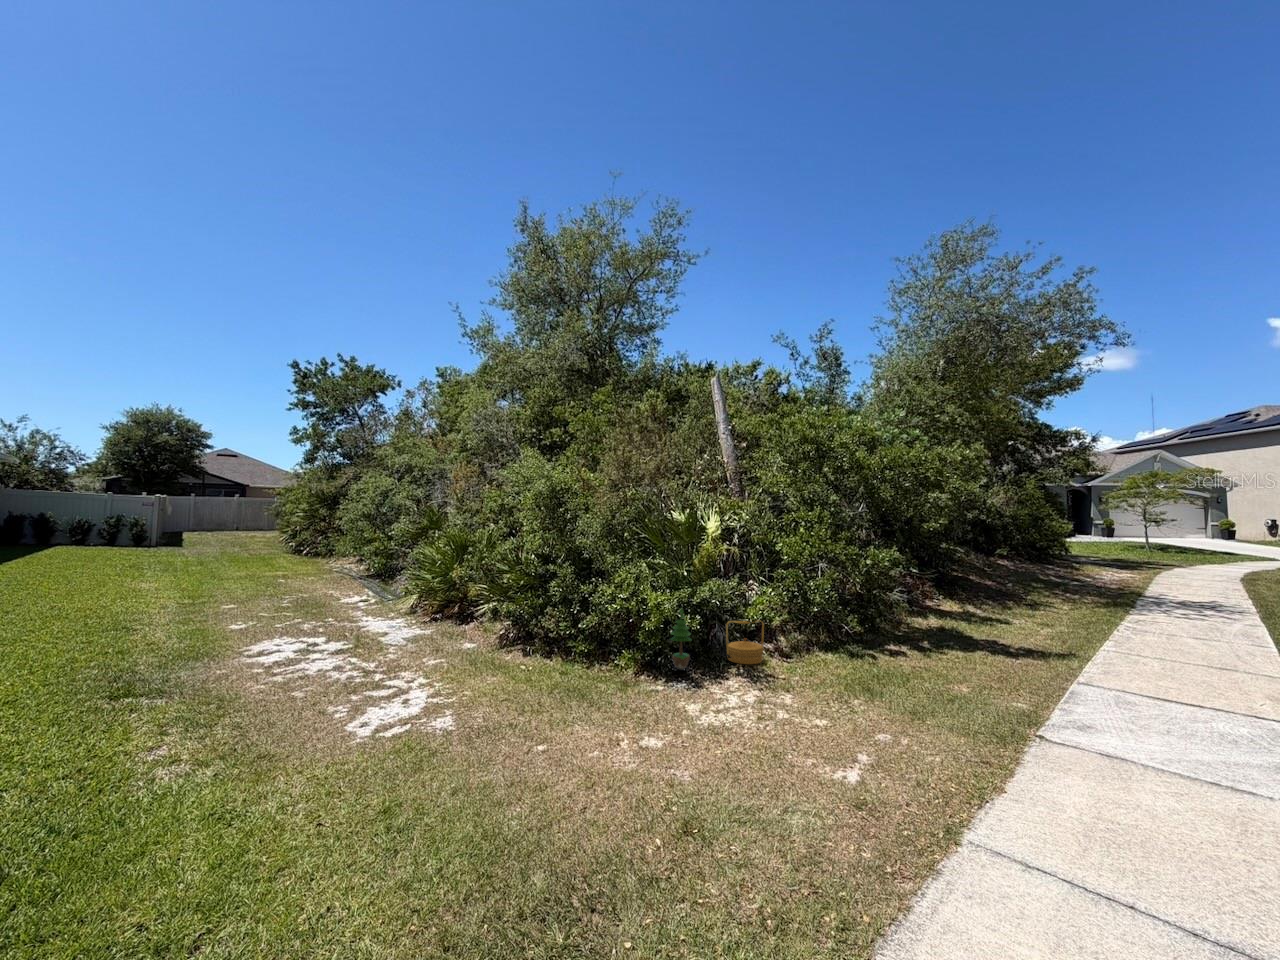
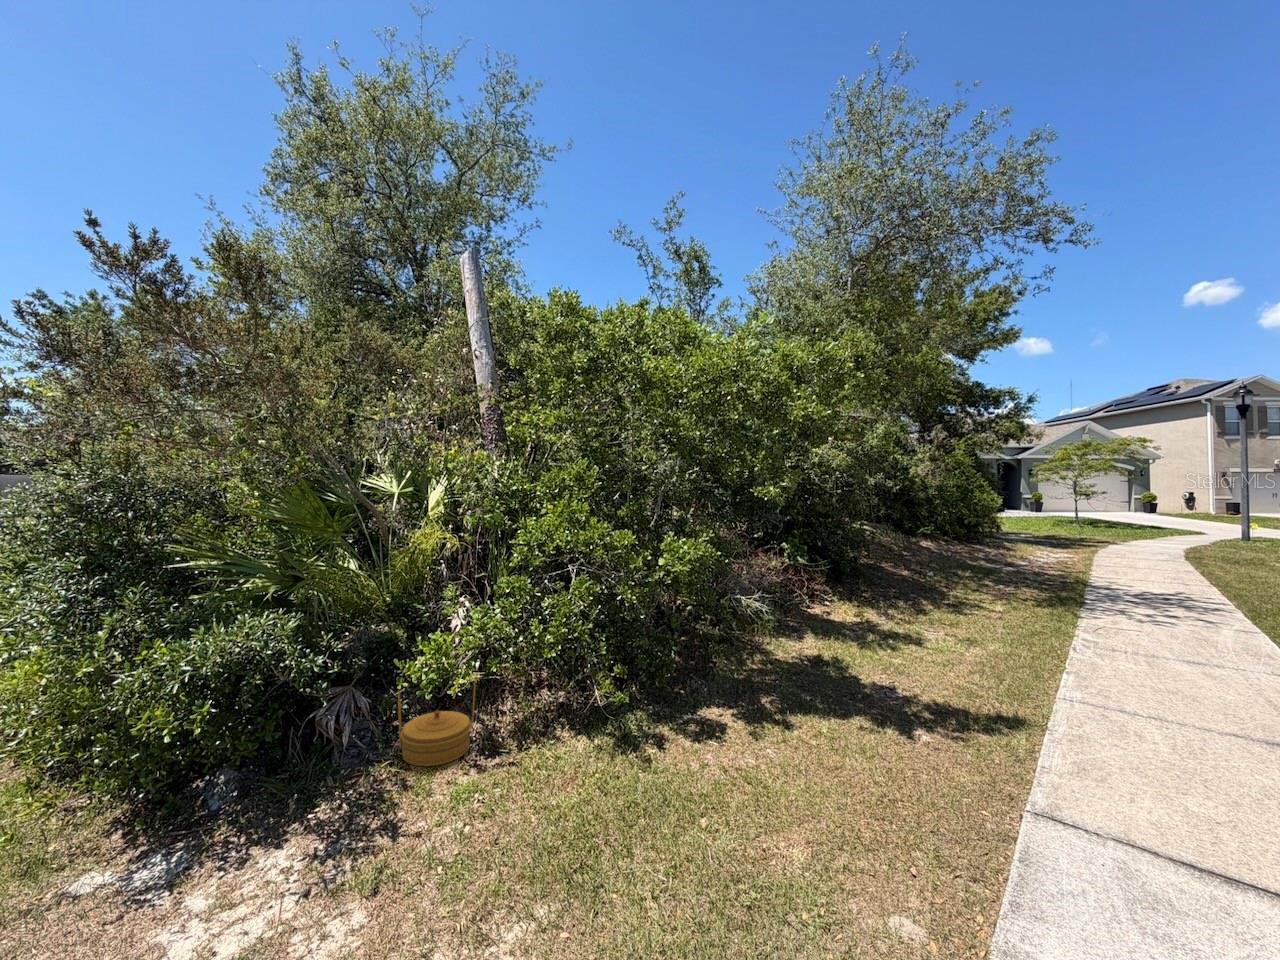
potted tree: present [671,608,691,670] -> none [236,667,292,795]

